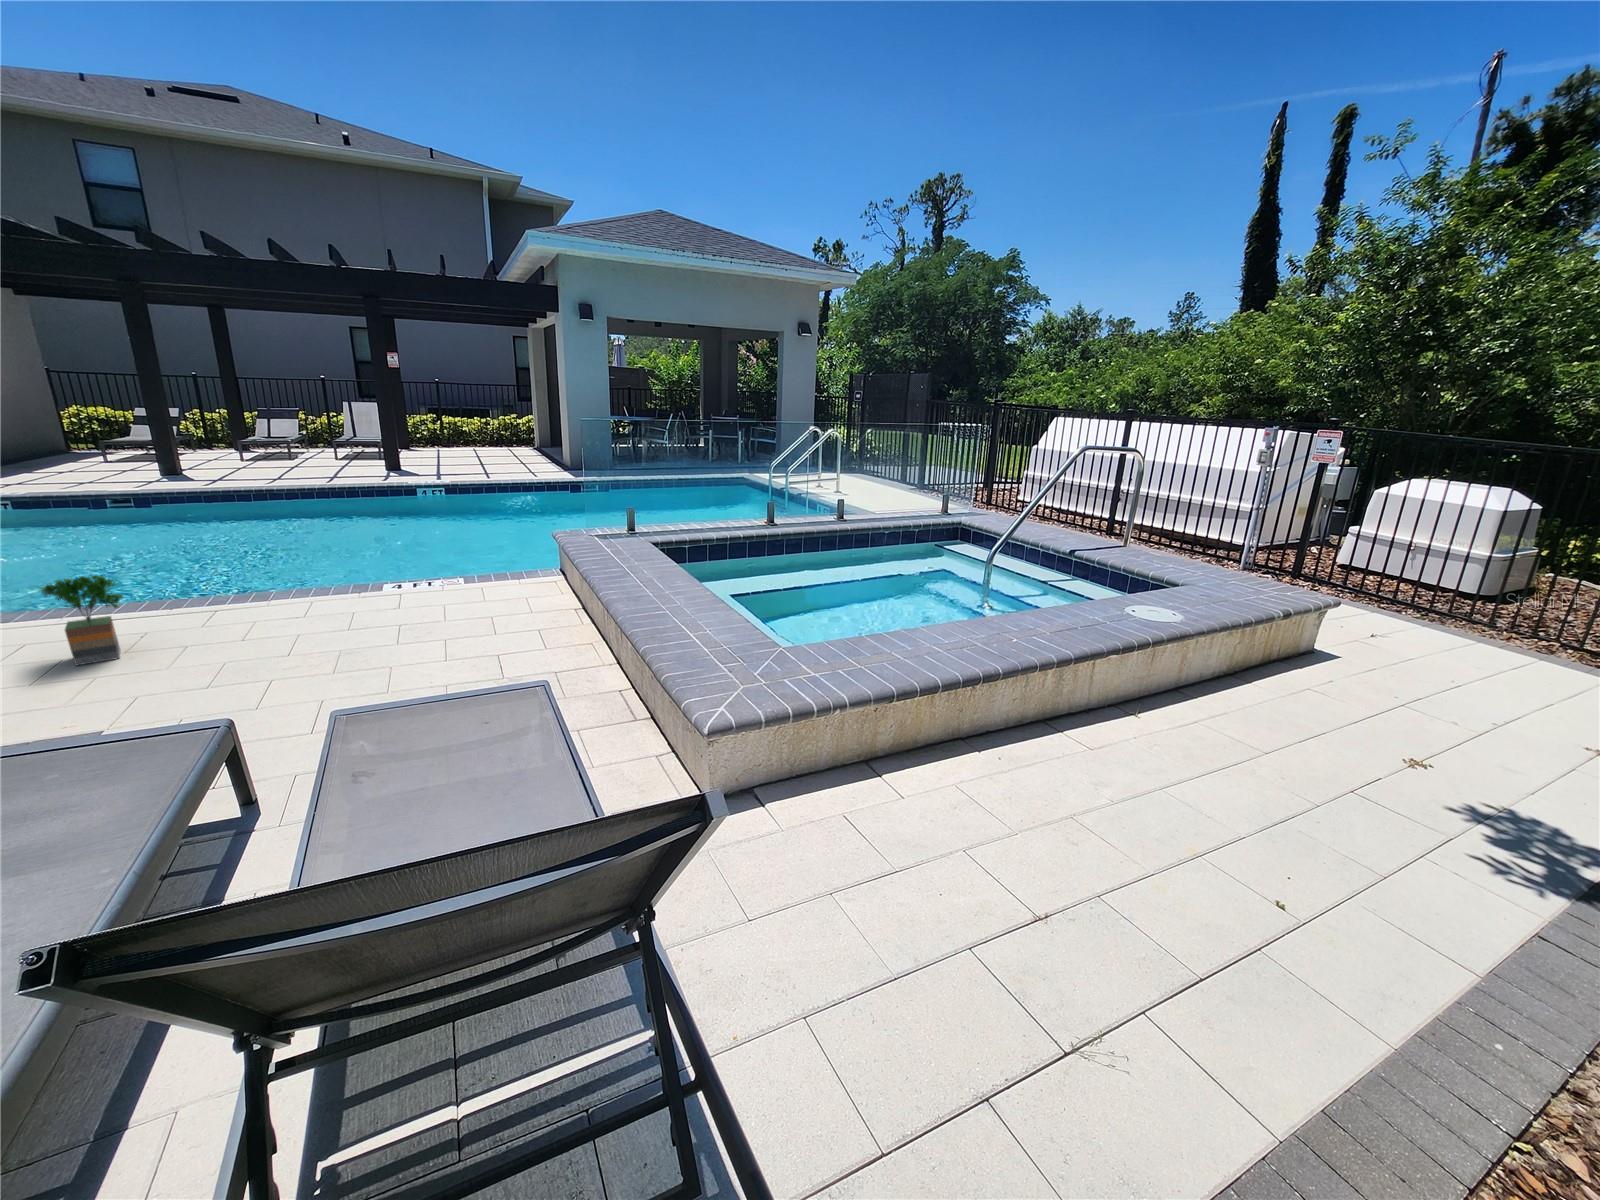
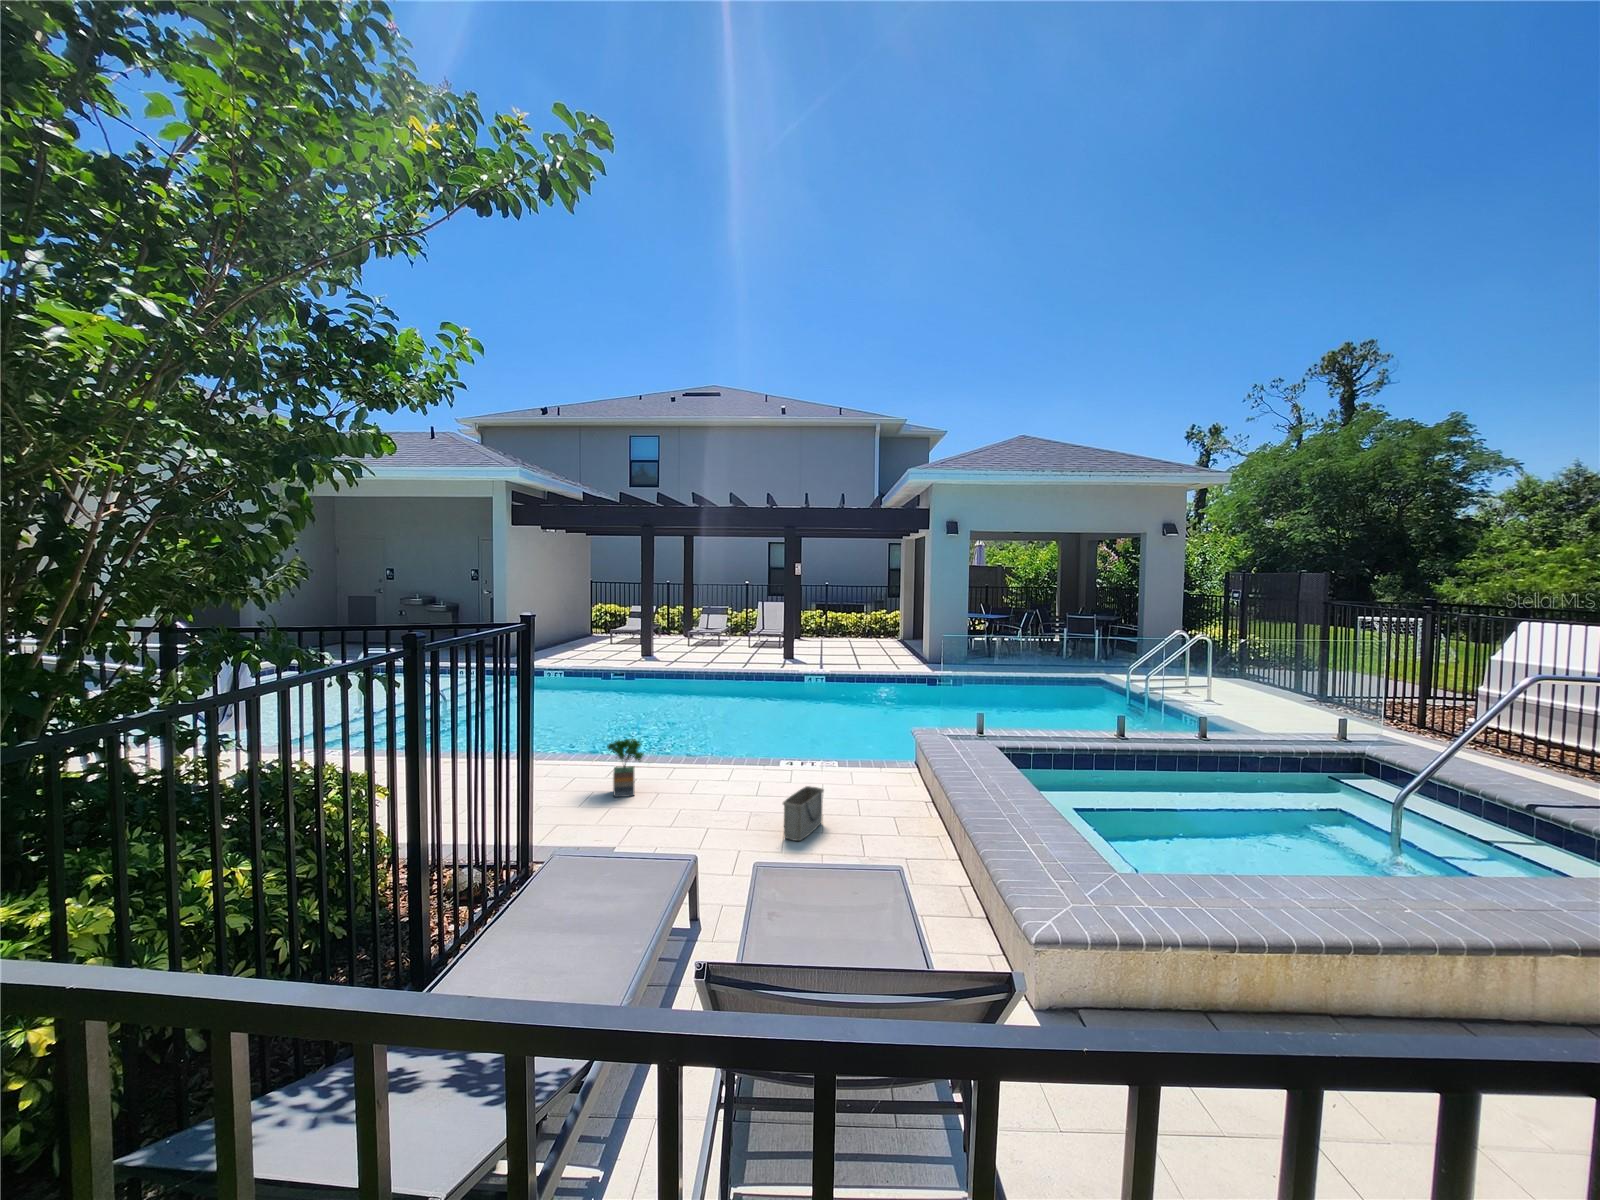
basket: none [372,608,438,678] -> present [783,786,824,841]

